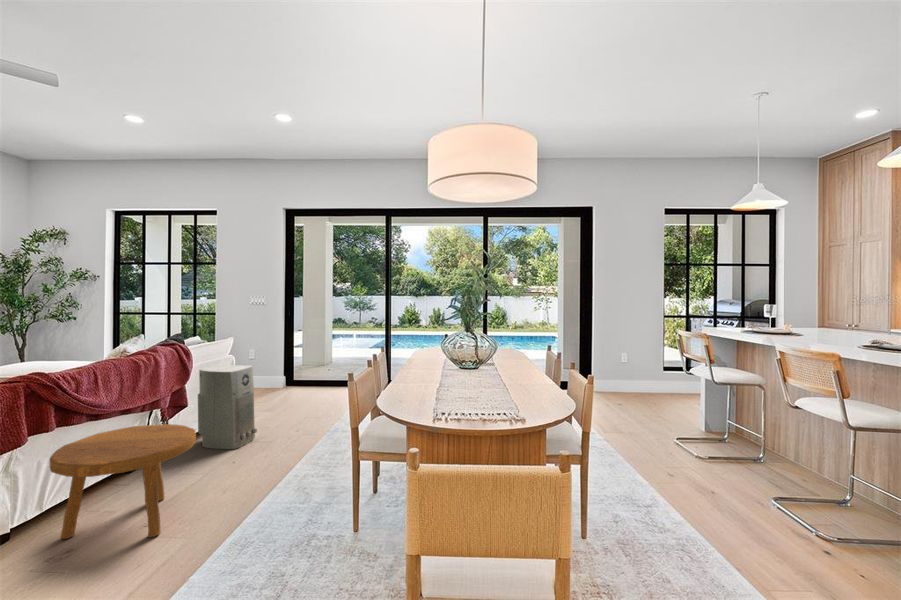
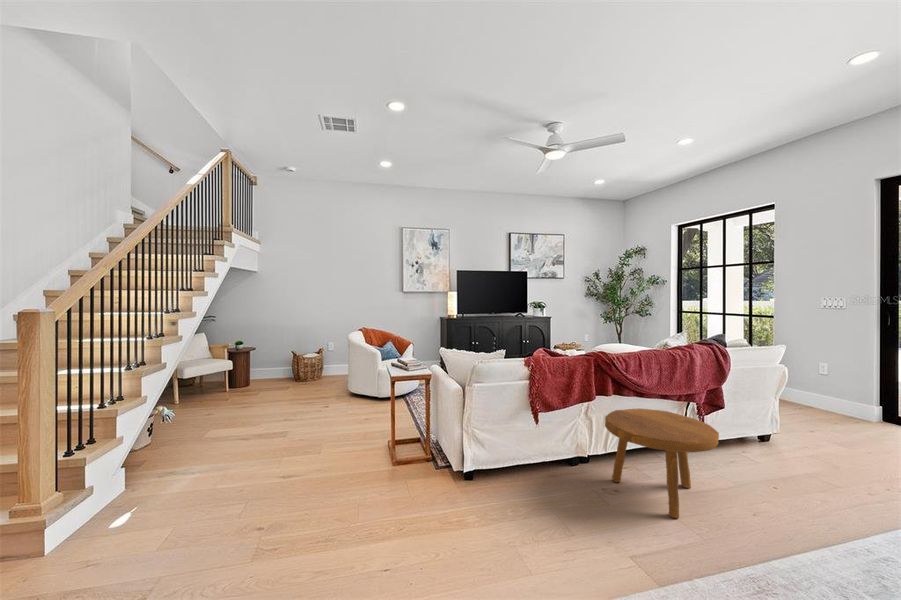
air purifier: present [198,365,257,449] -> none [736,372,812,472]

